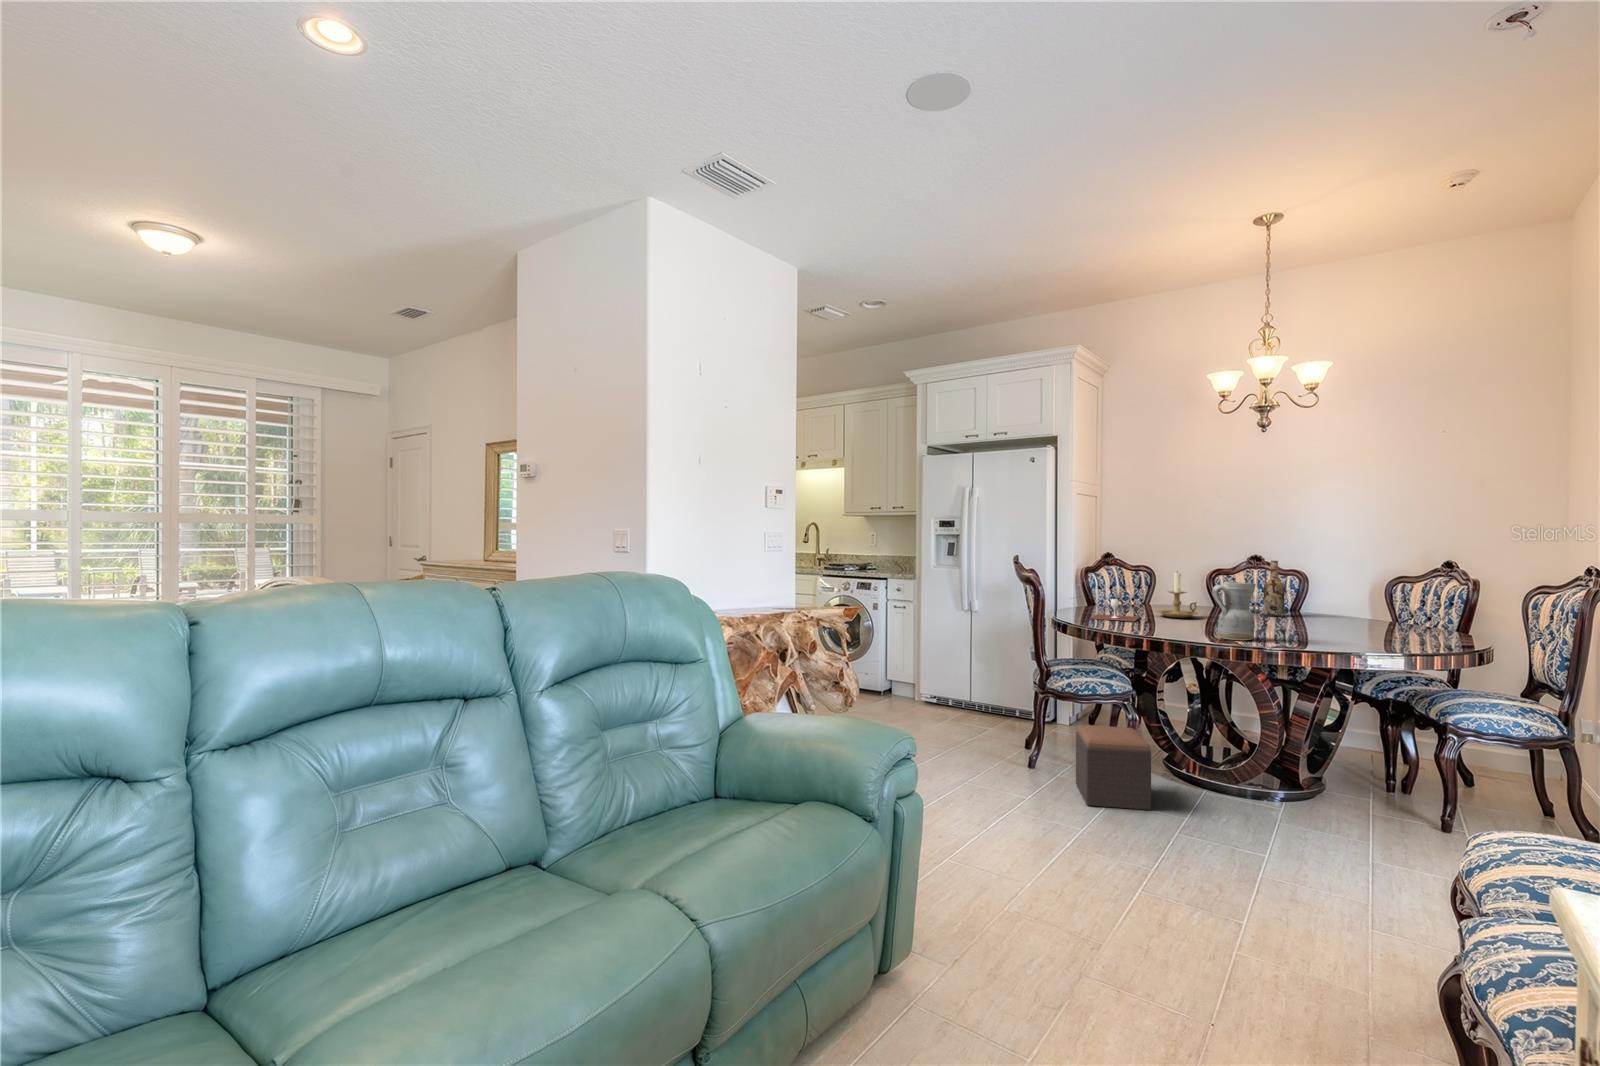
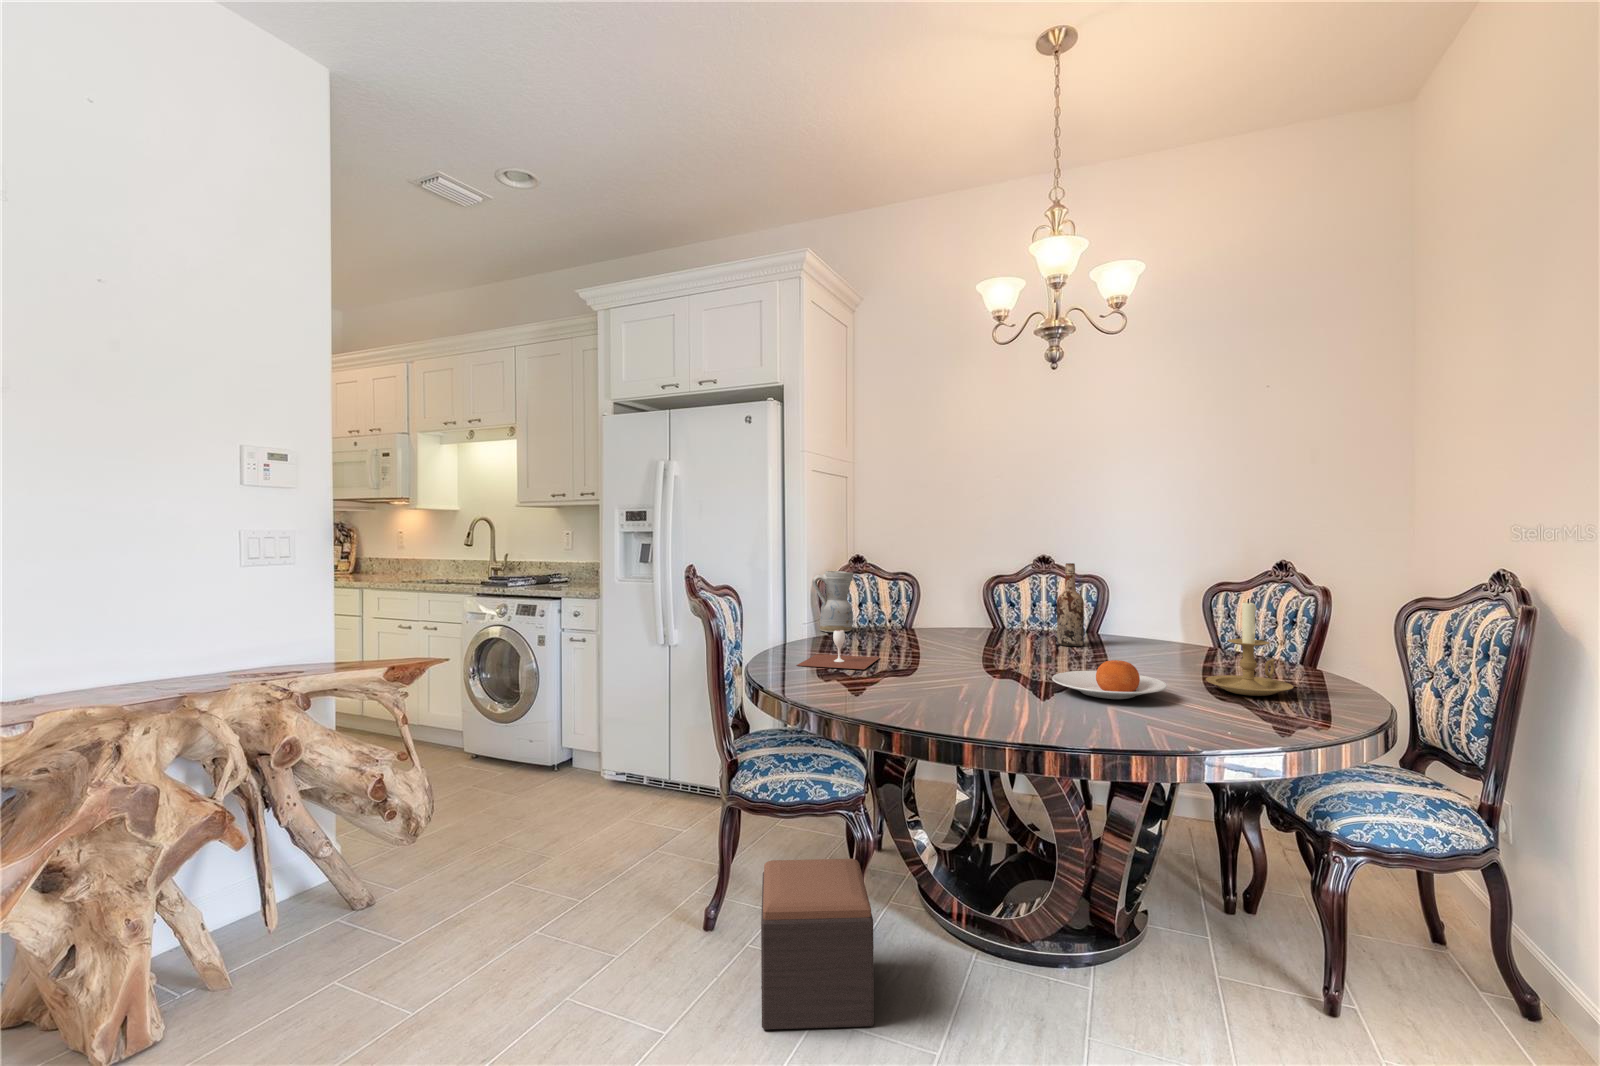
candle holder: present [1156,571,1198,618] -> present [1206,599,1293,696]
ceramic pitcher: present [1212,581,1256,640] -> present [812,571,853,632]
plate: none [1262,618,1339,639] -> present [1052,660,1167,699]

